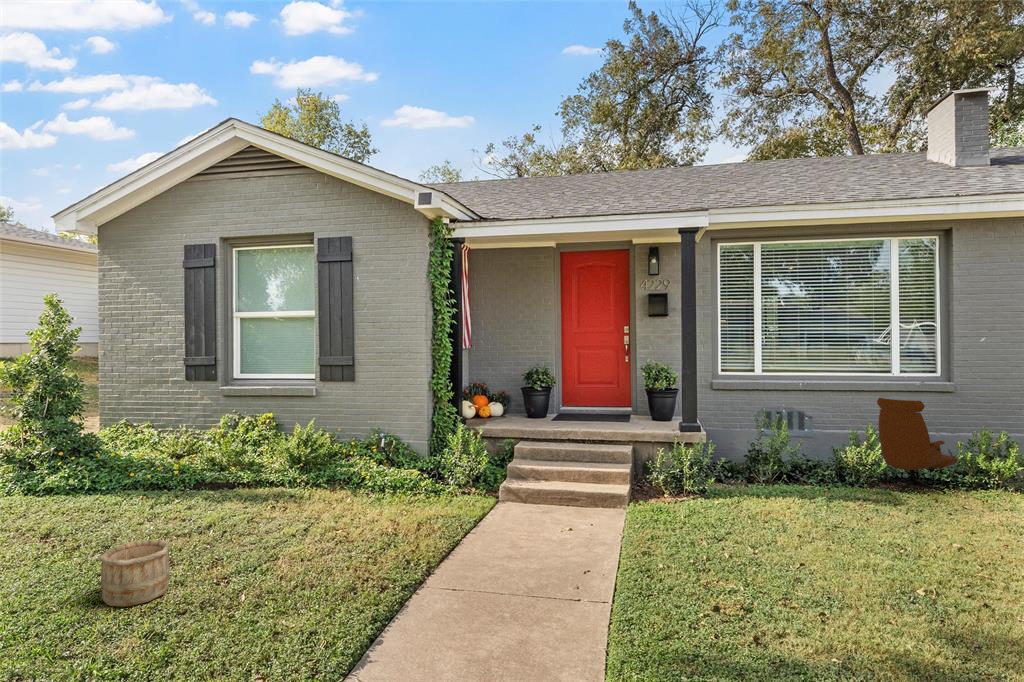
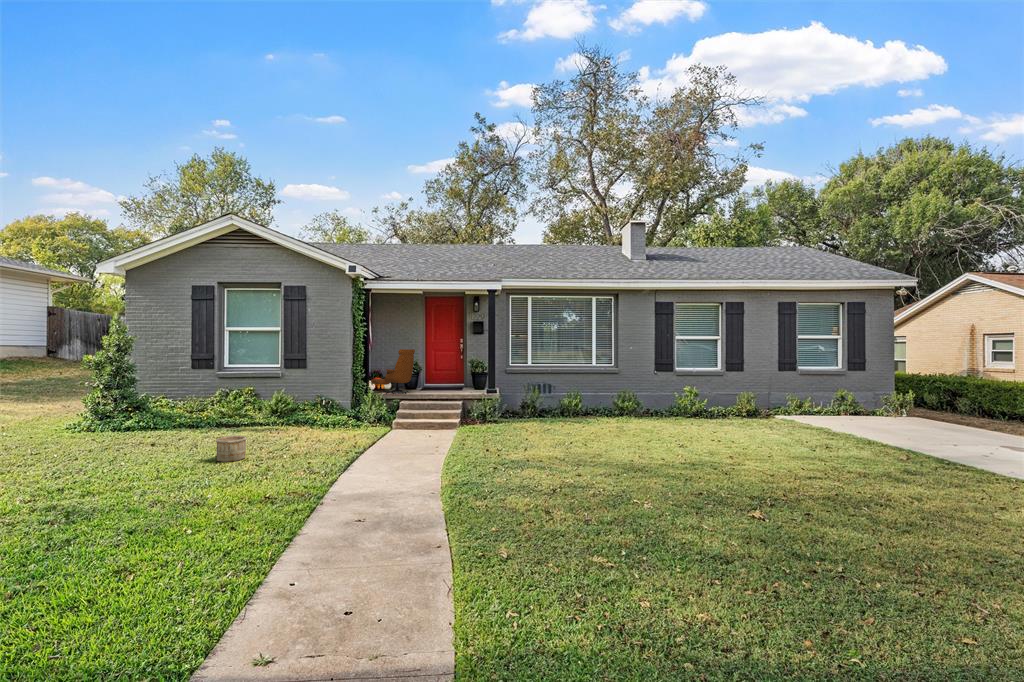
lounge chair: present [877,398,959,494] -> present [371,349,415,394]

